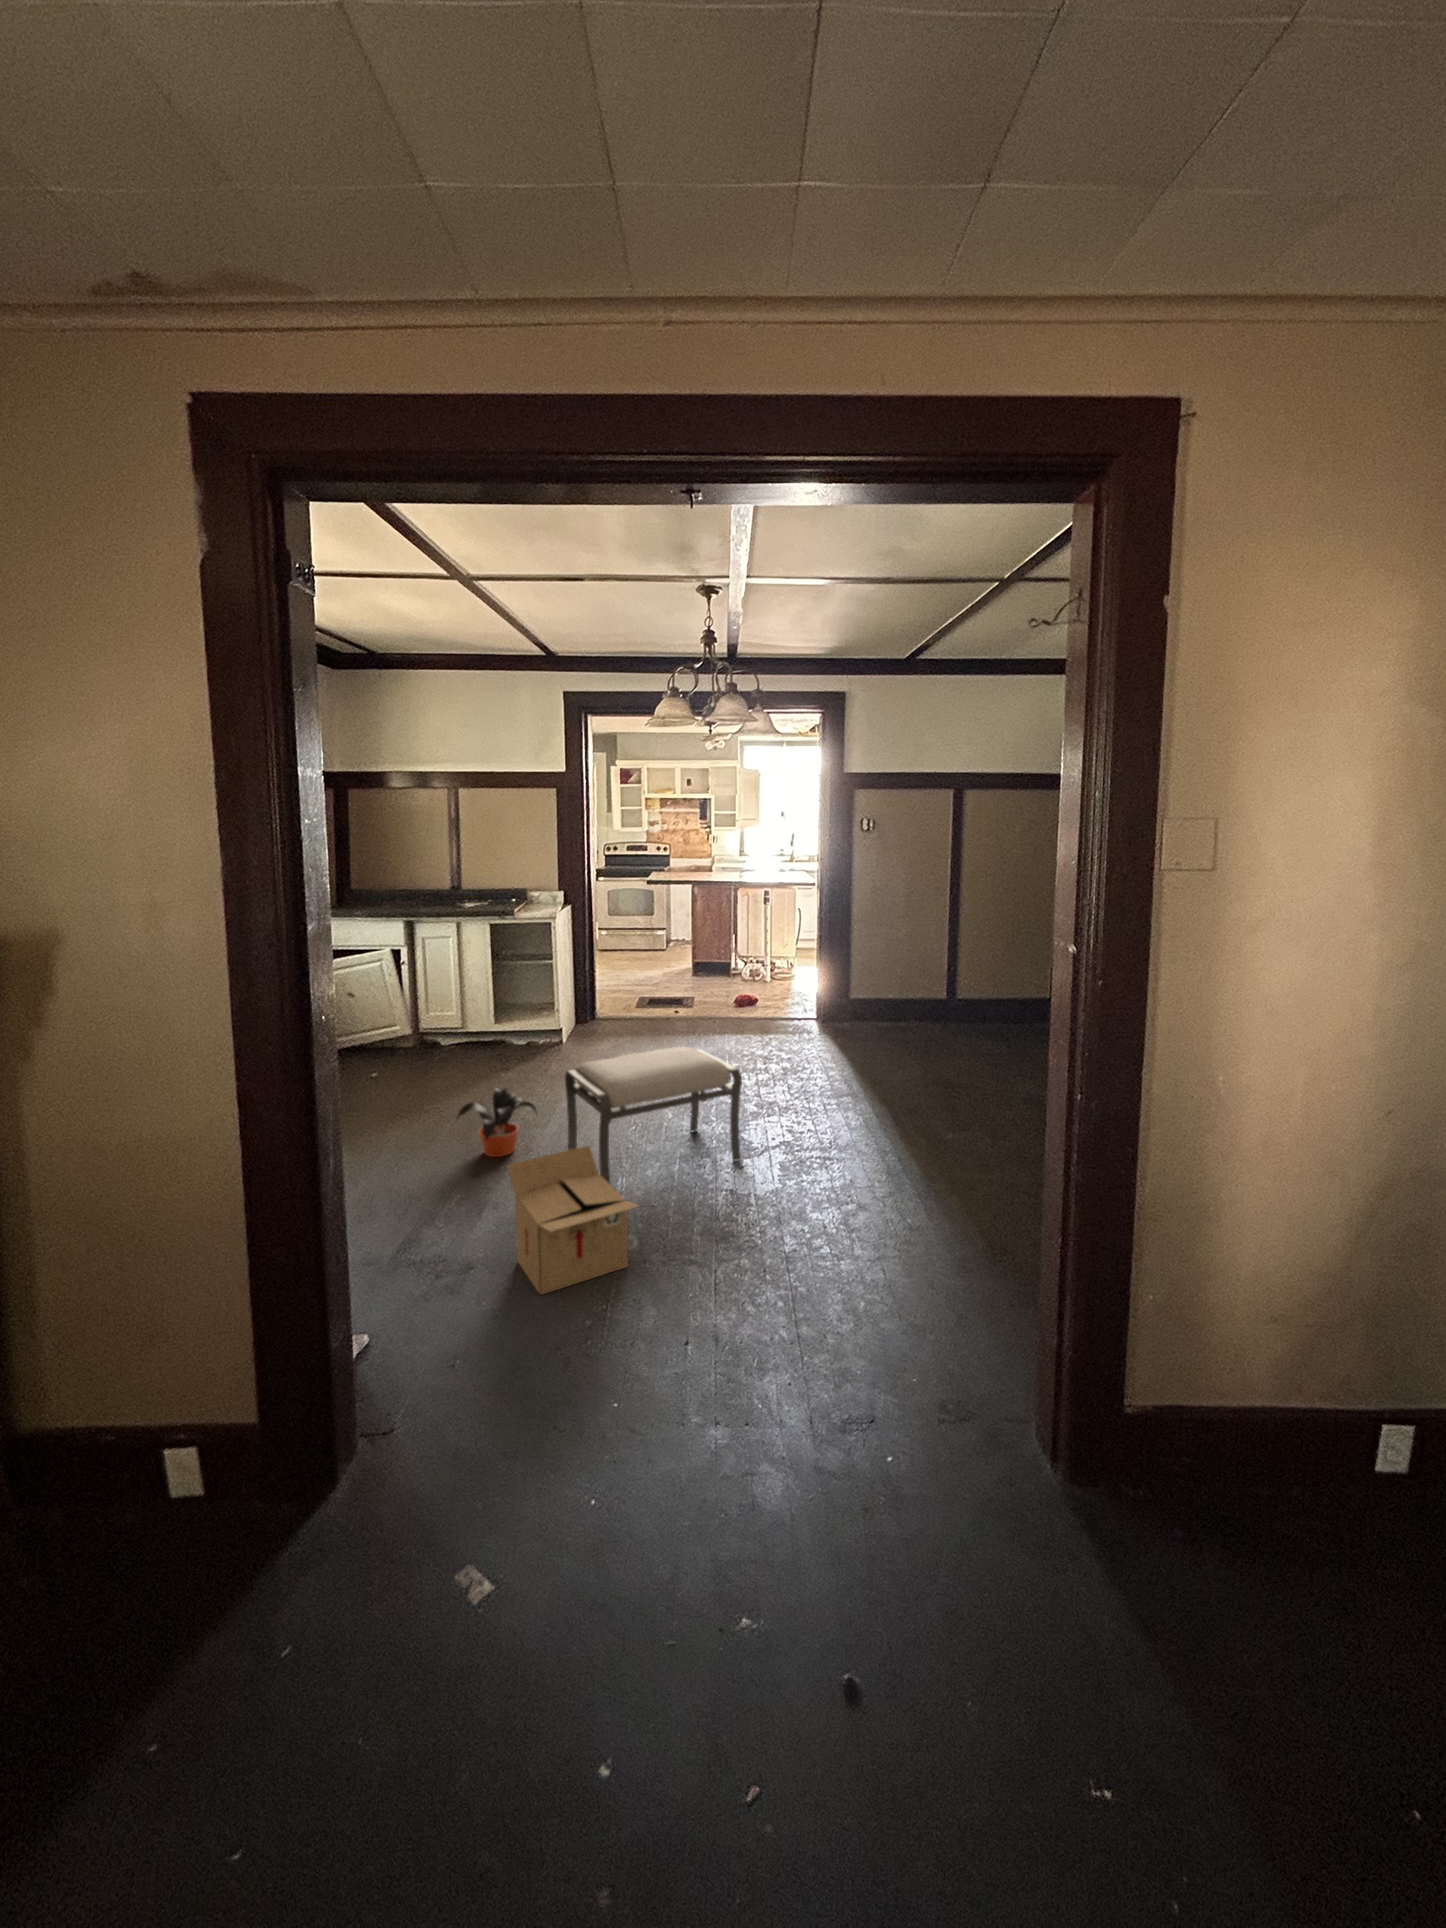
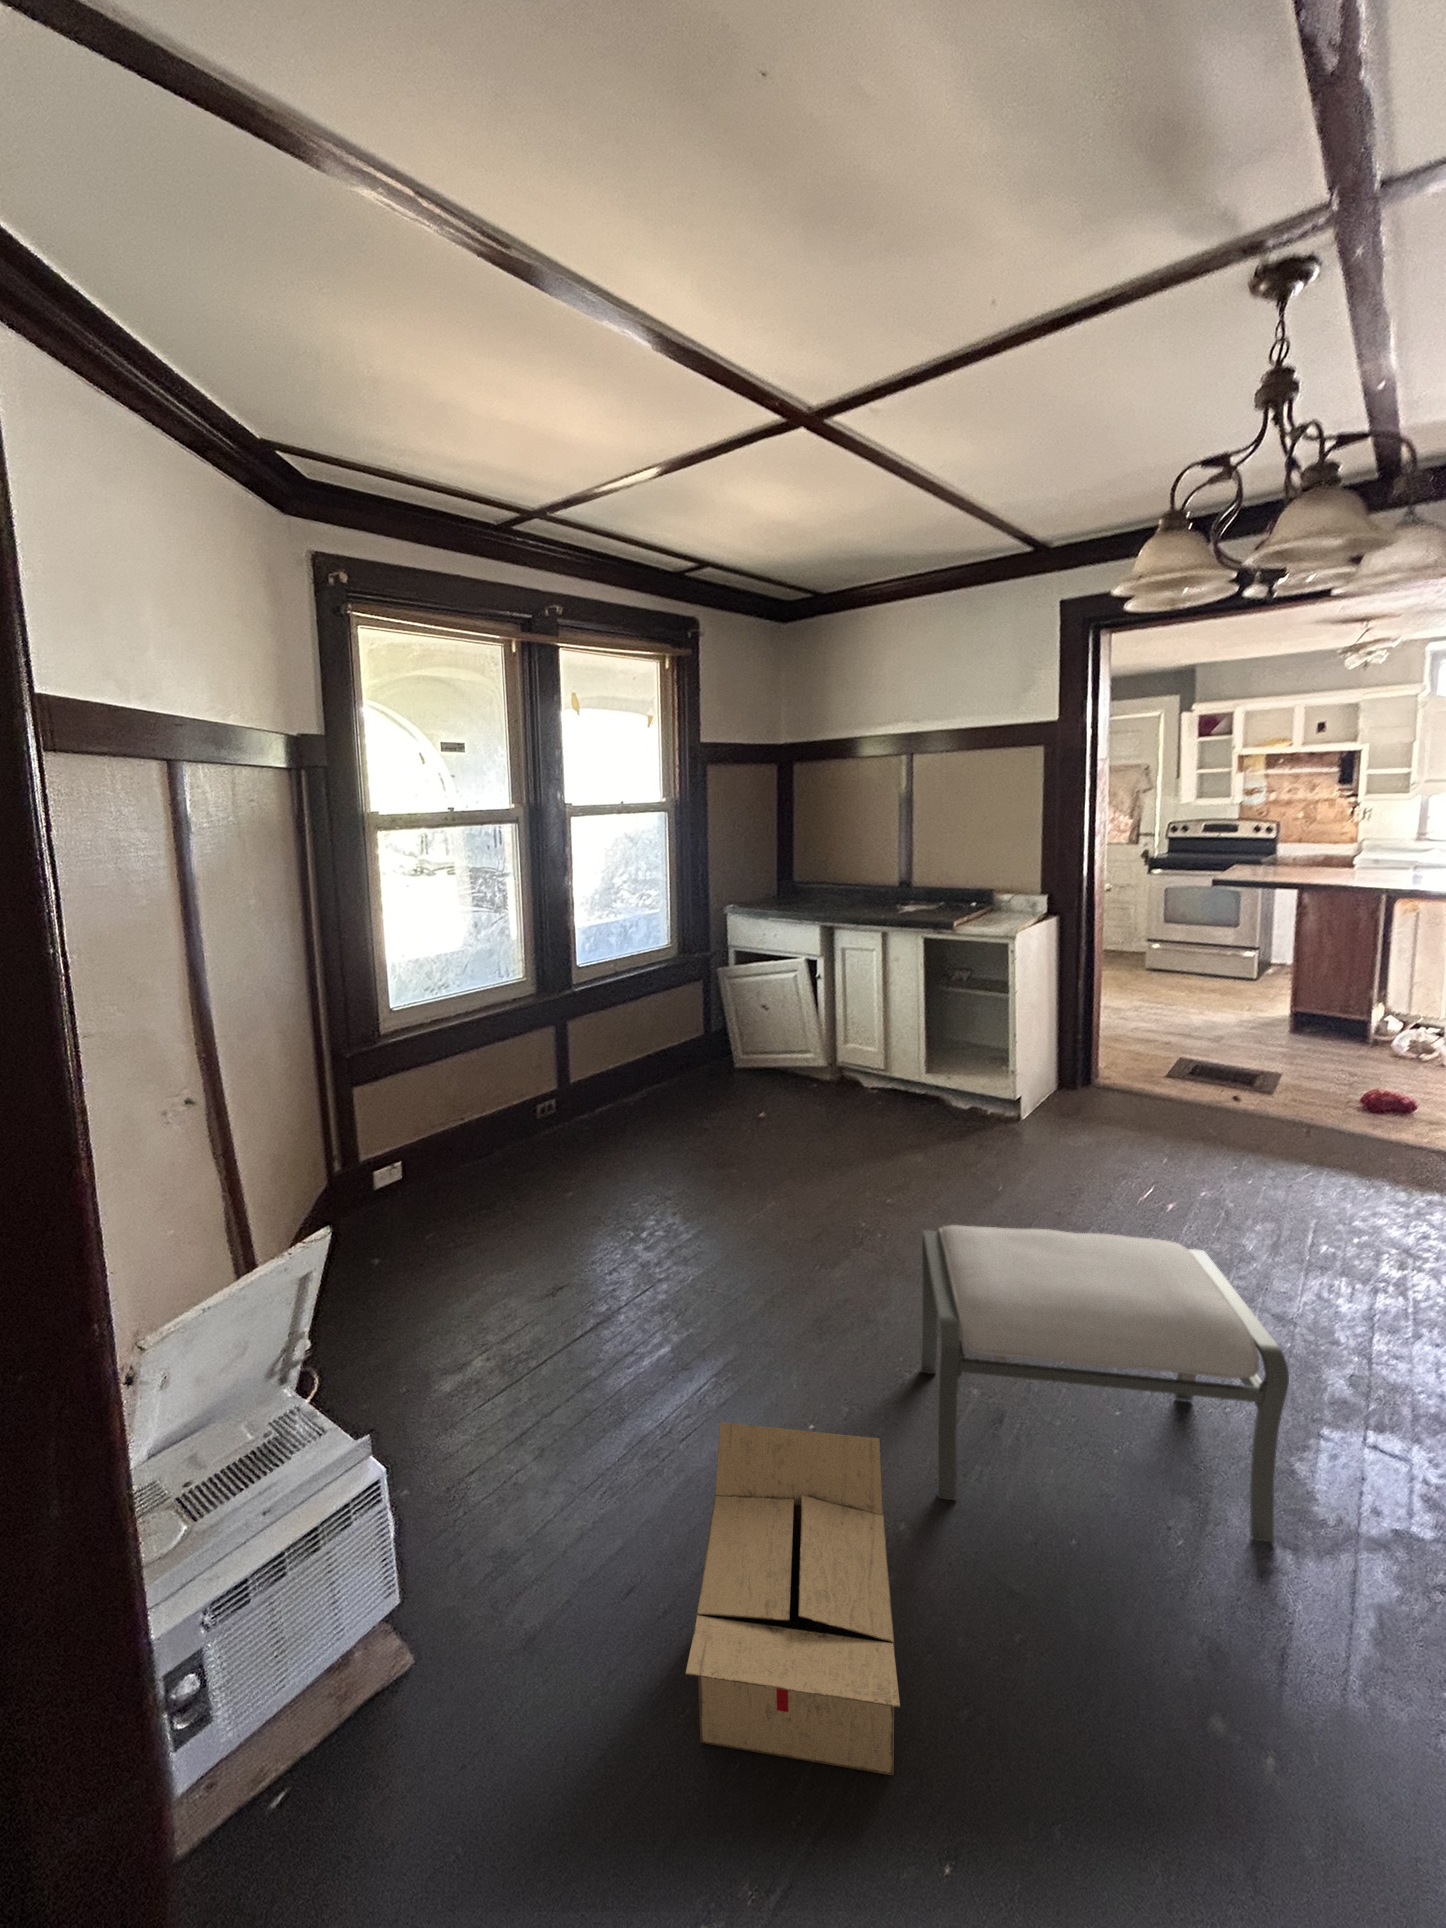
potted plant: present [457,1088,536,1157] -> none [768,1206,885,1321]

